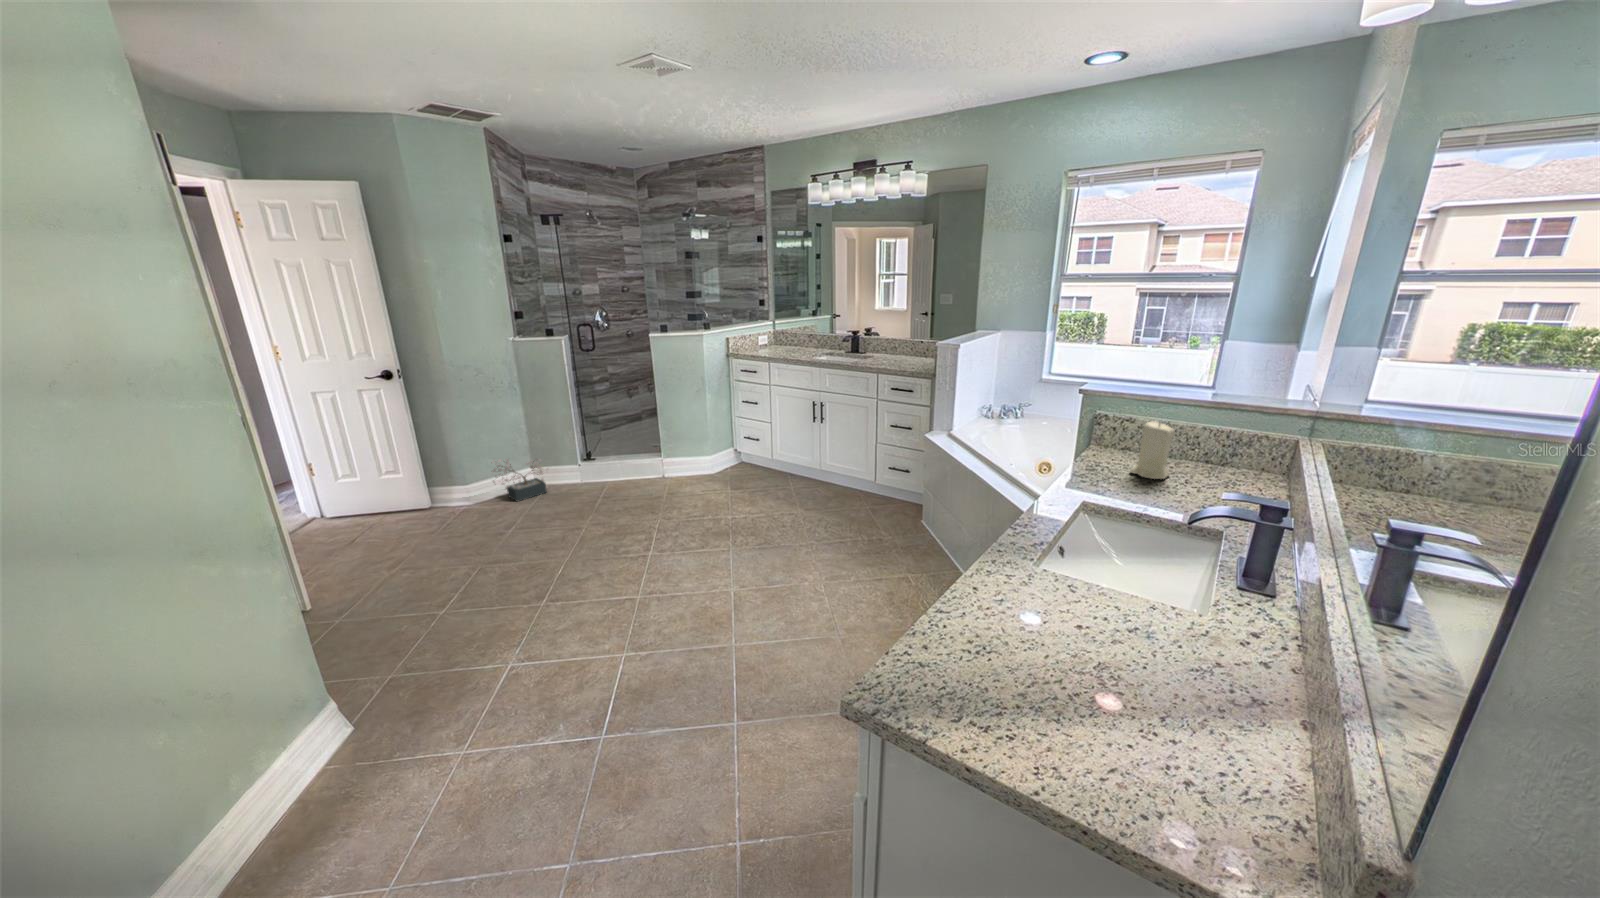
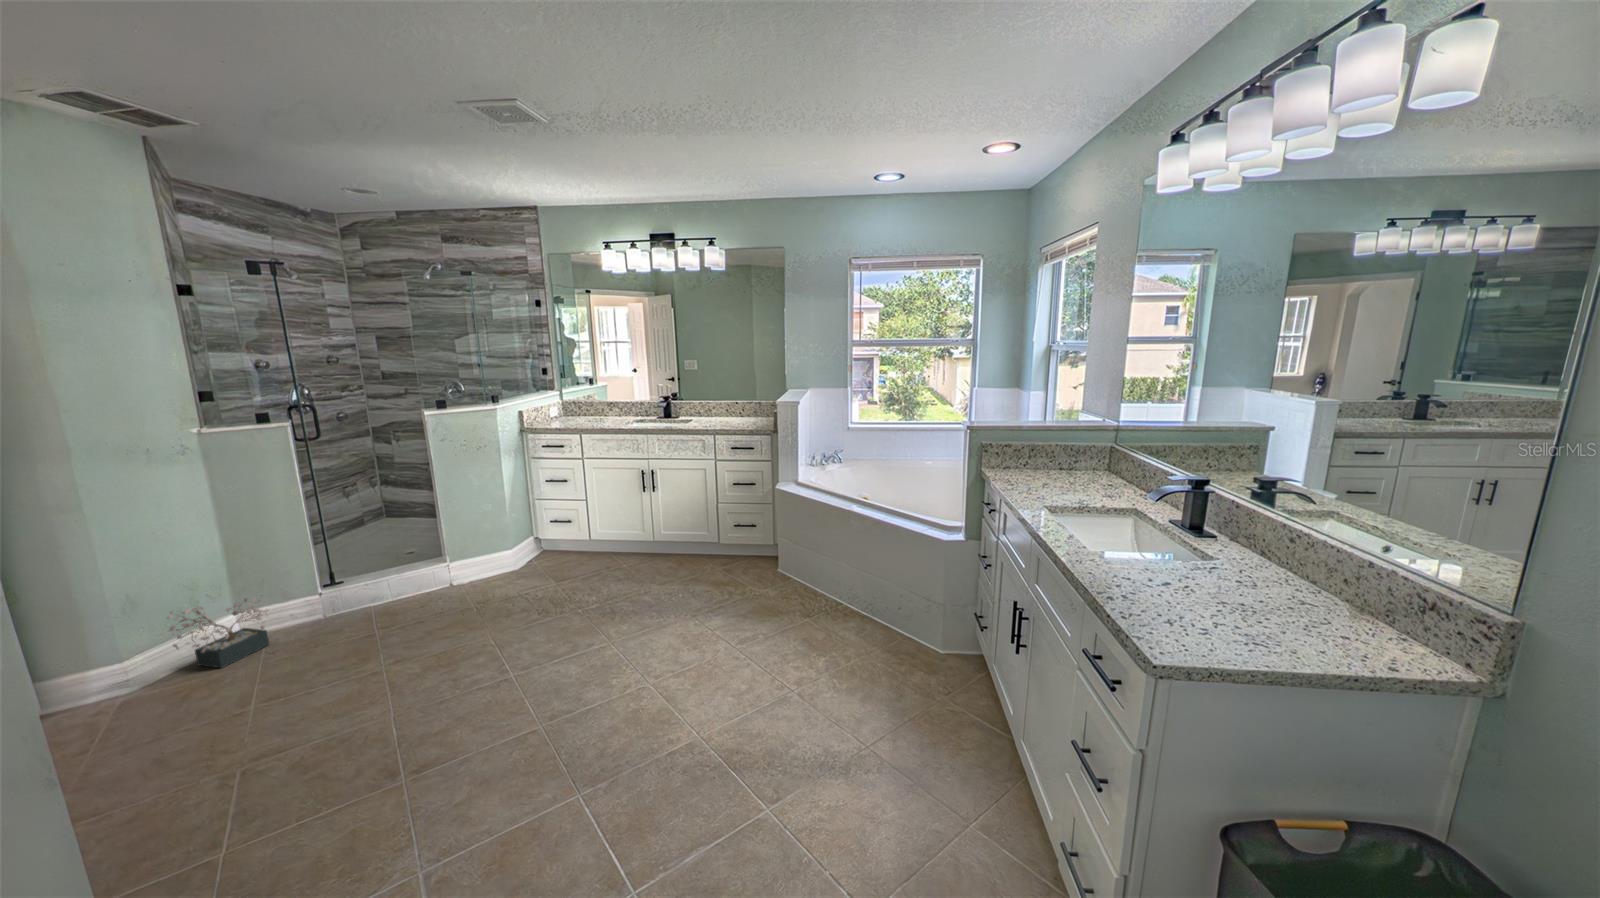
candle: present [1130,421,1175,479] -> none [1026,441,1052,484]

